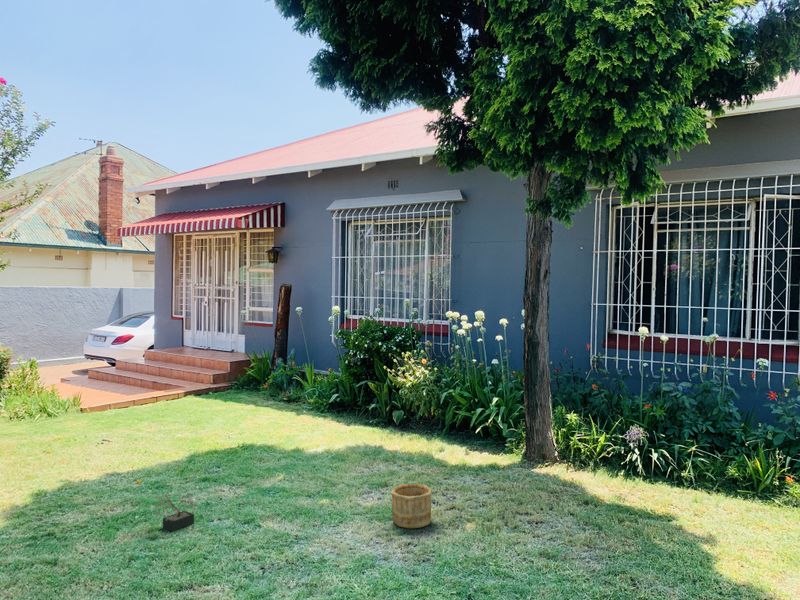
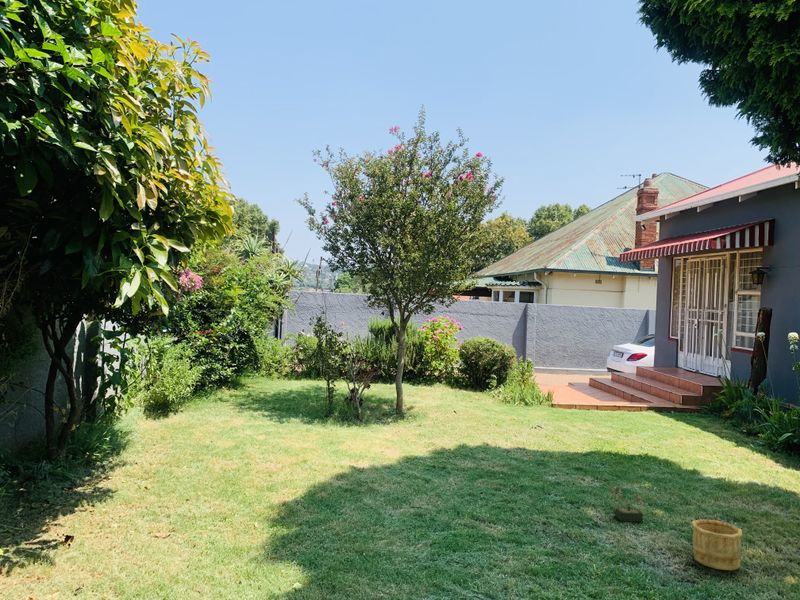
decorative plant: present [155,494,197,531] -> present [608,486,647,522]

